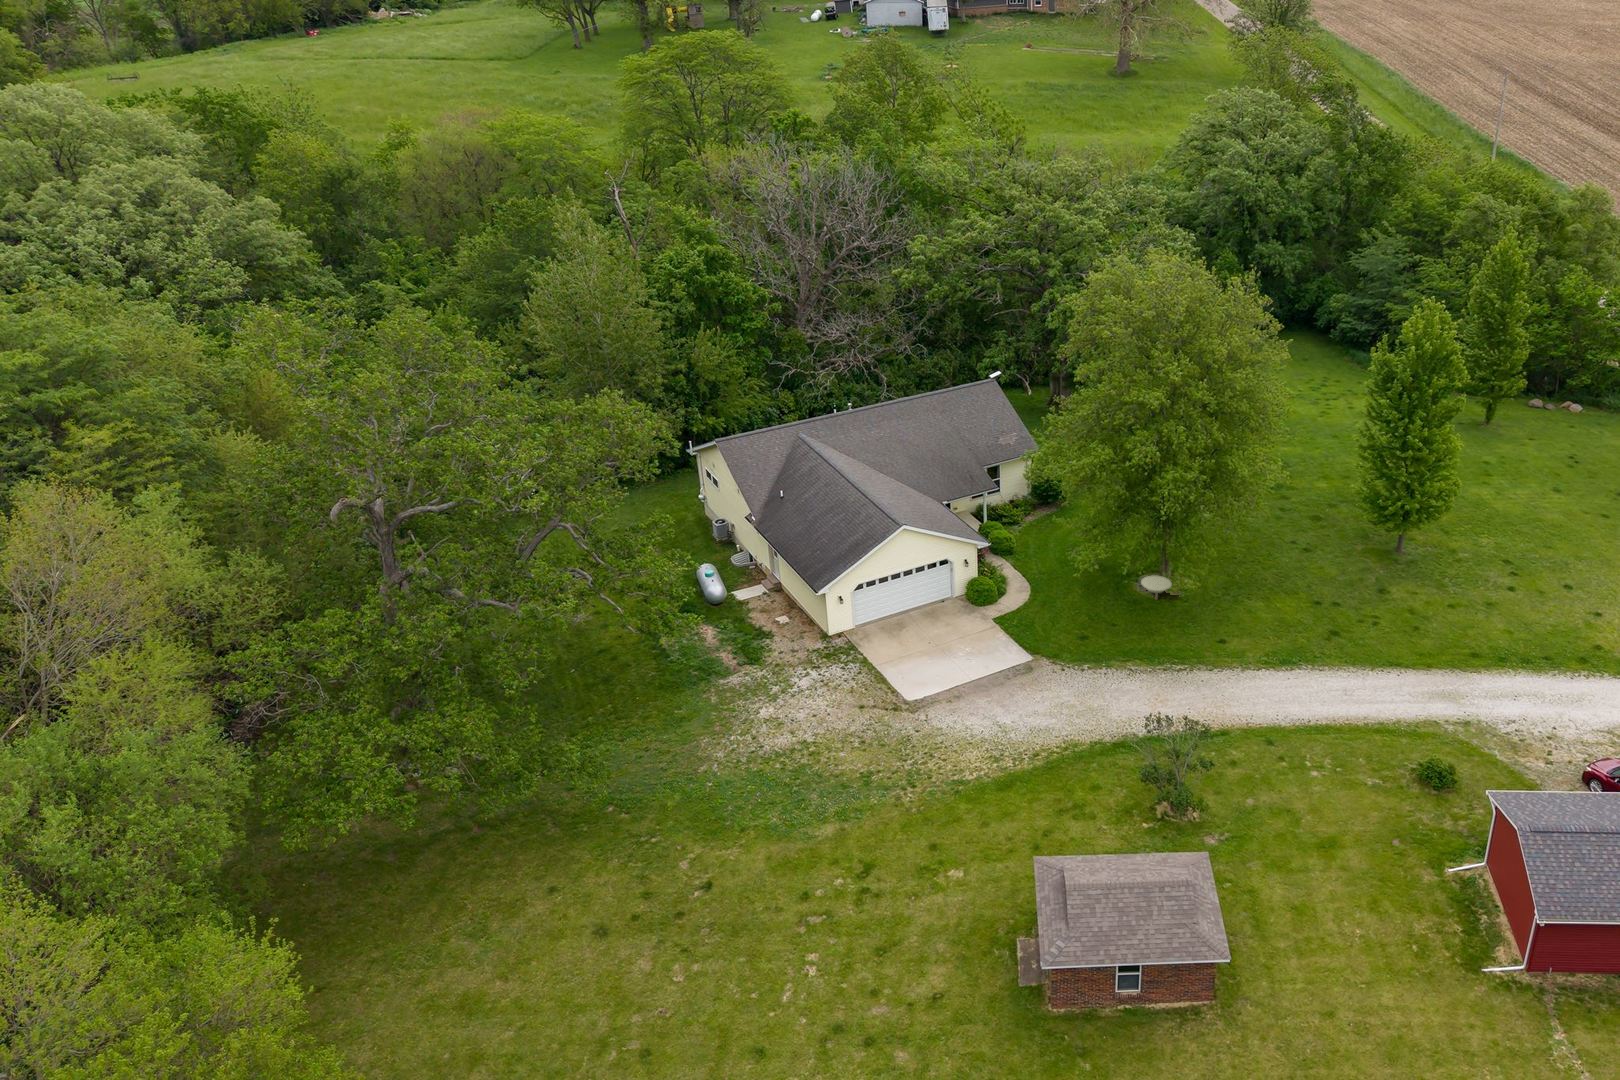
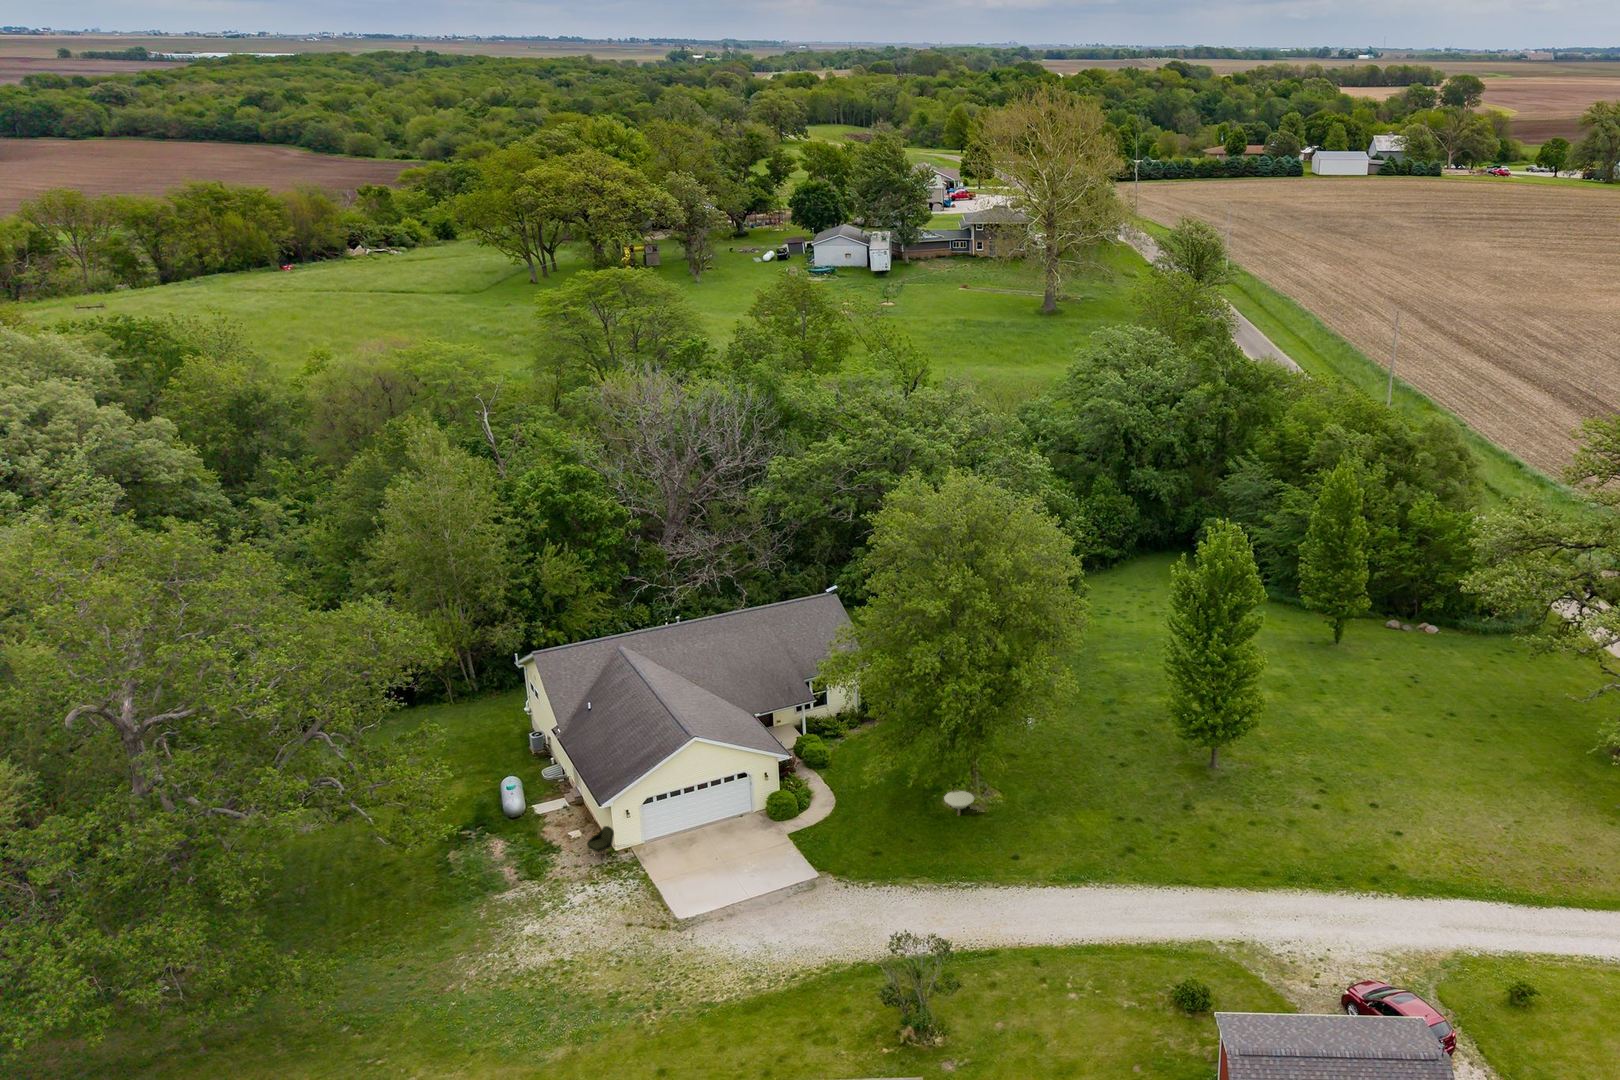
lounge chair: none [799,613,829,647] -> present [587,826,614,852]

